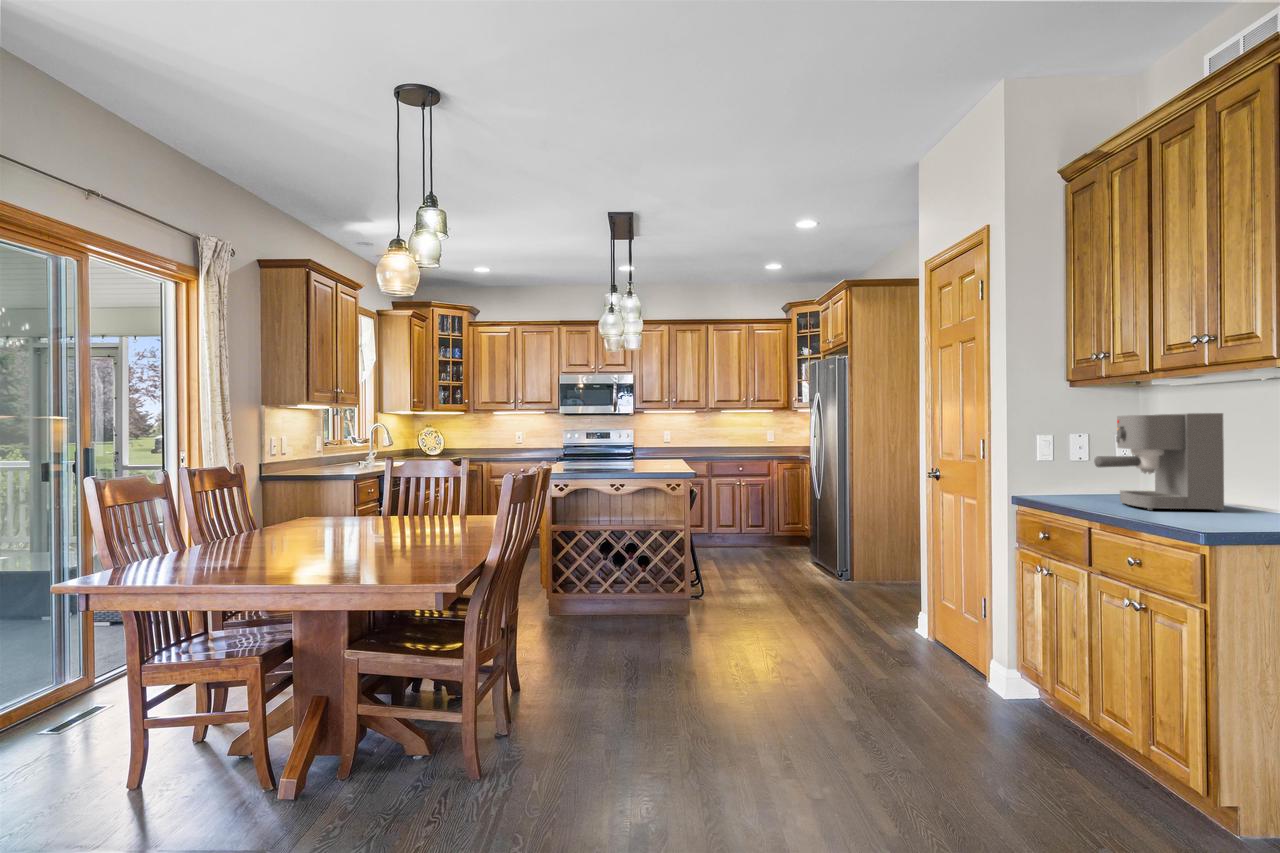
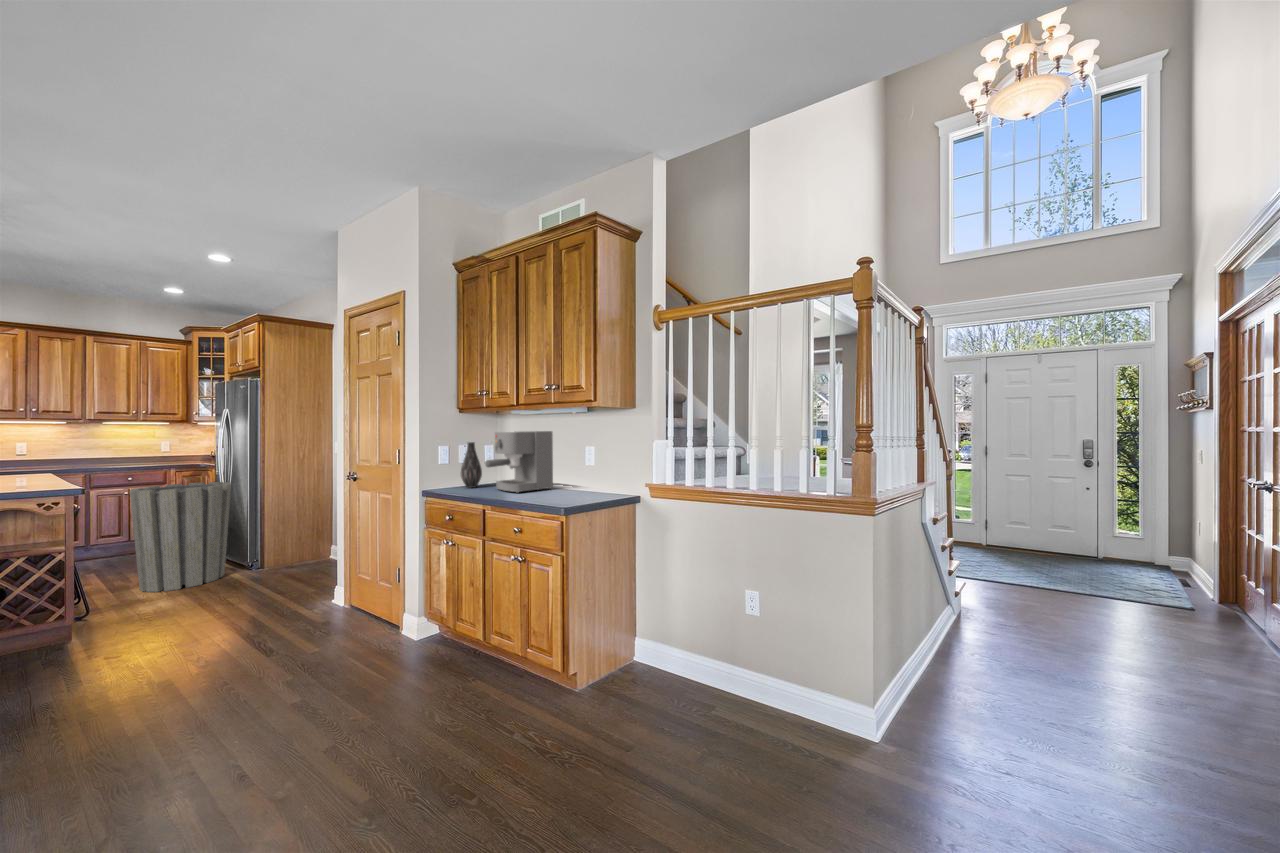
vase: none [1066,431,1101,498] -> present [461,442,482,488]
trash can: none [748,473,822,580] -> present [130,482,231,592]

